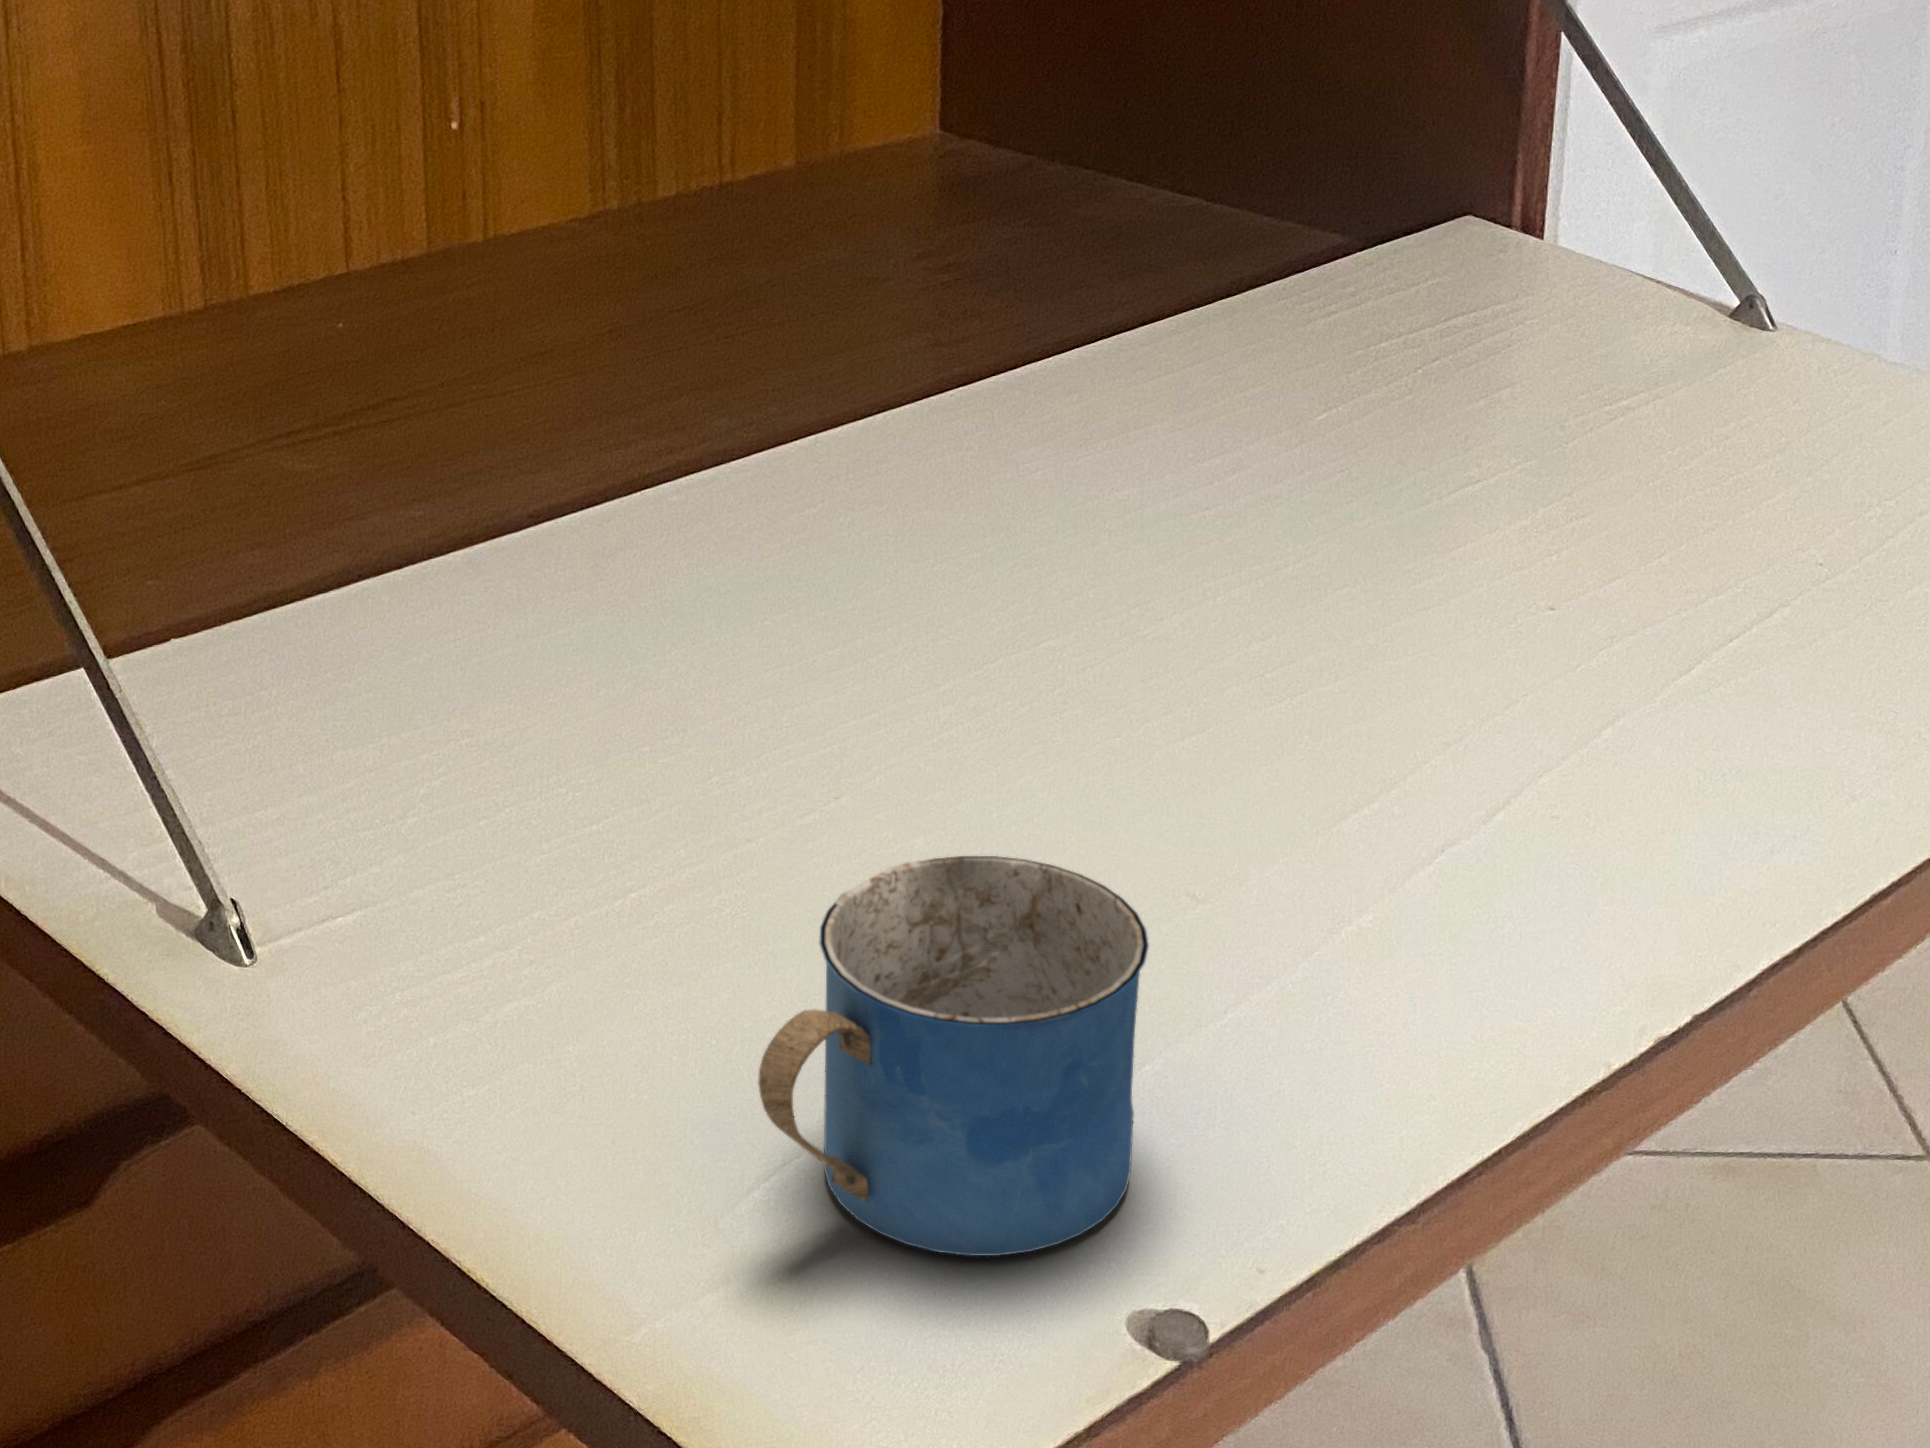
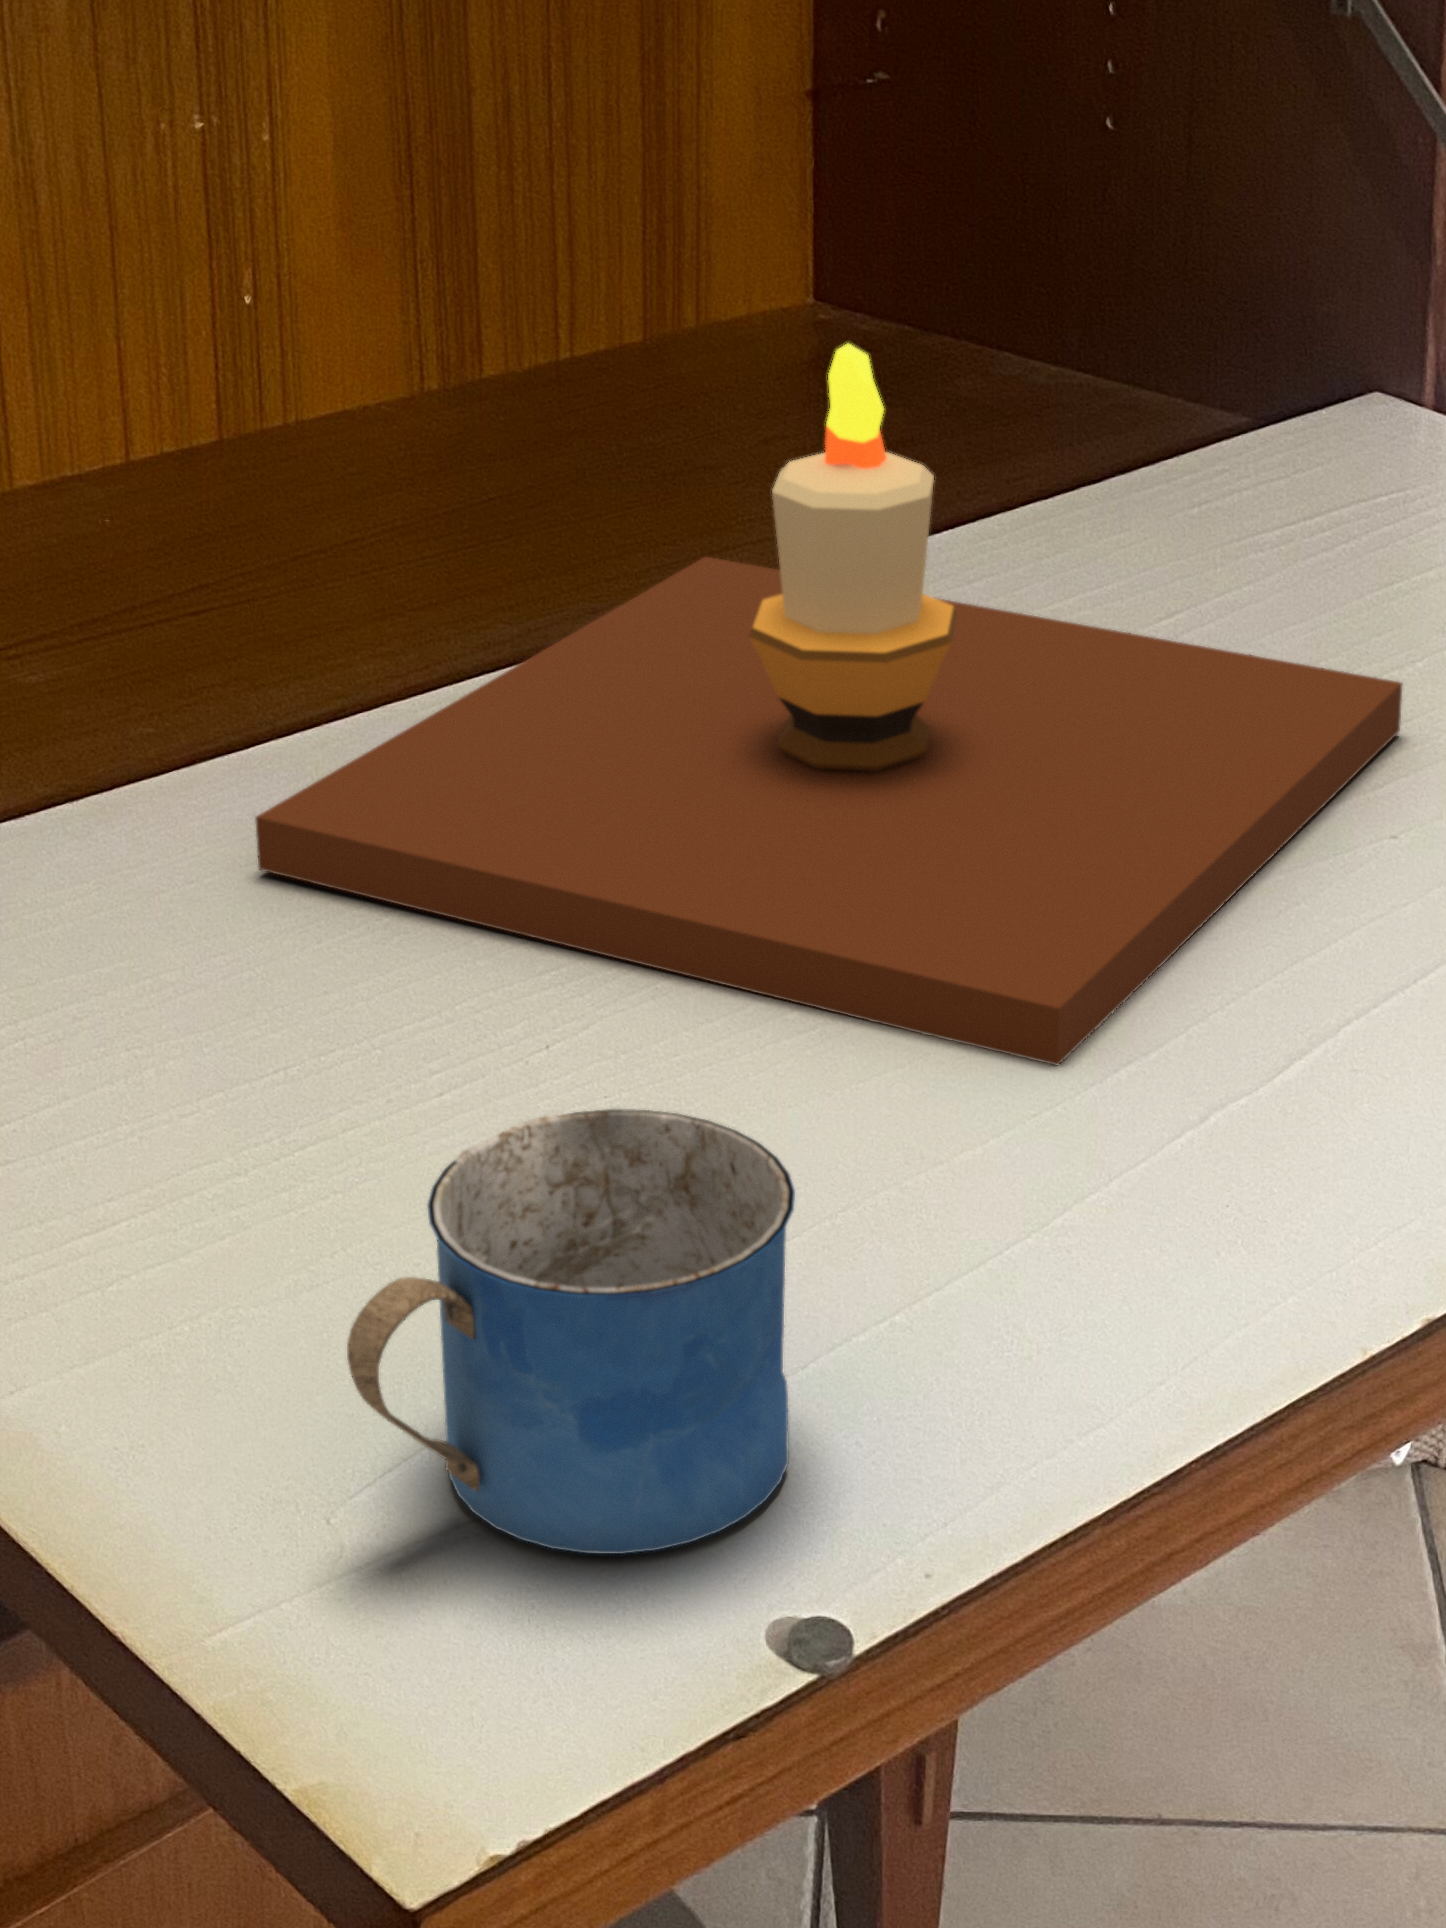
candle: none [540,164,1538,813] -> present [255,343,1402,1065]

